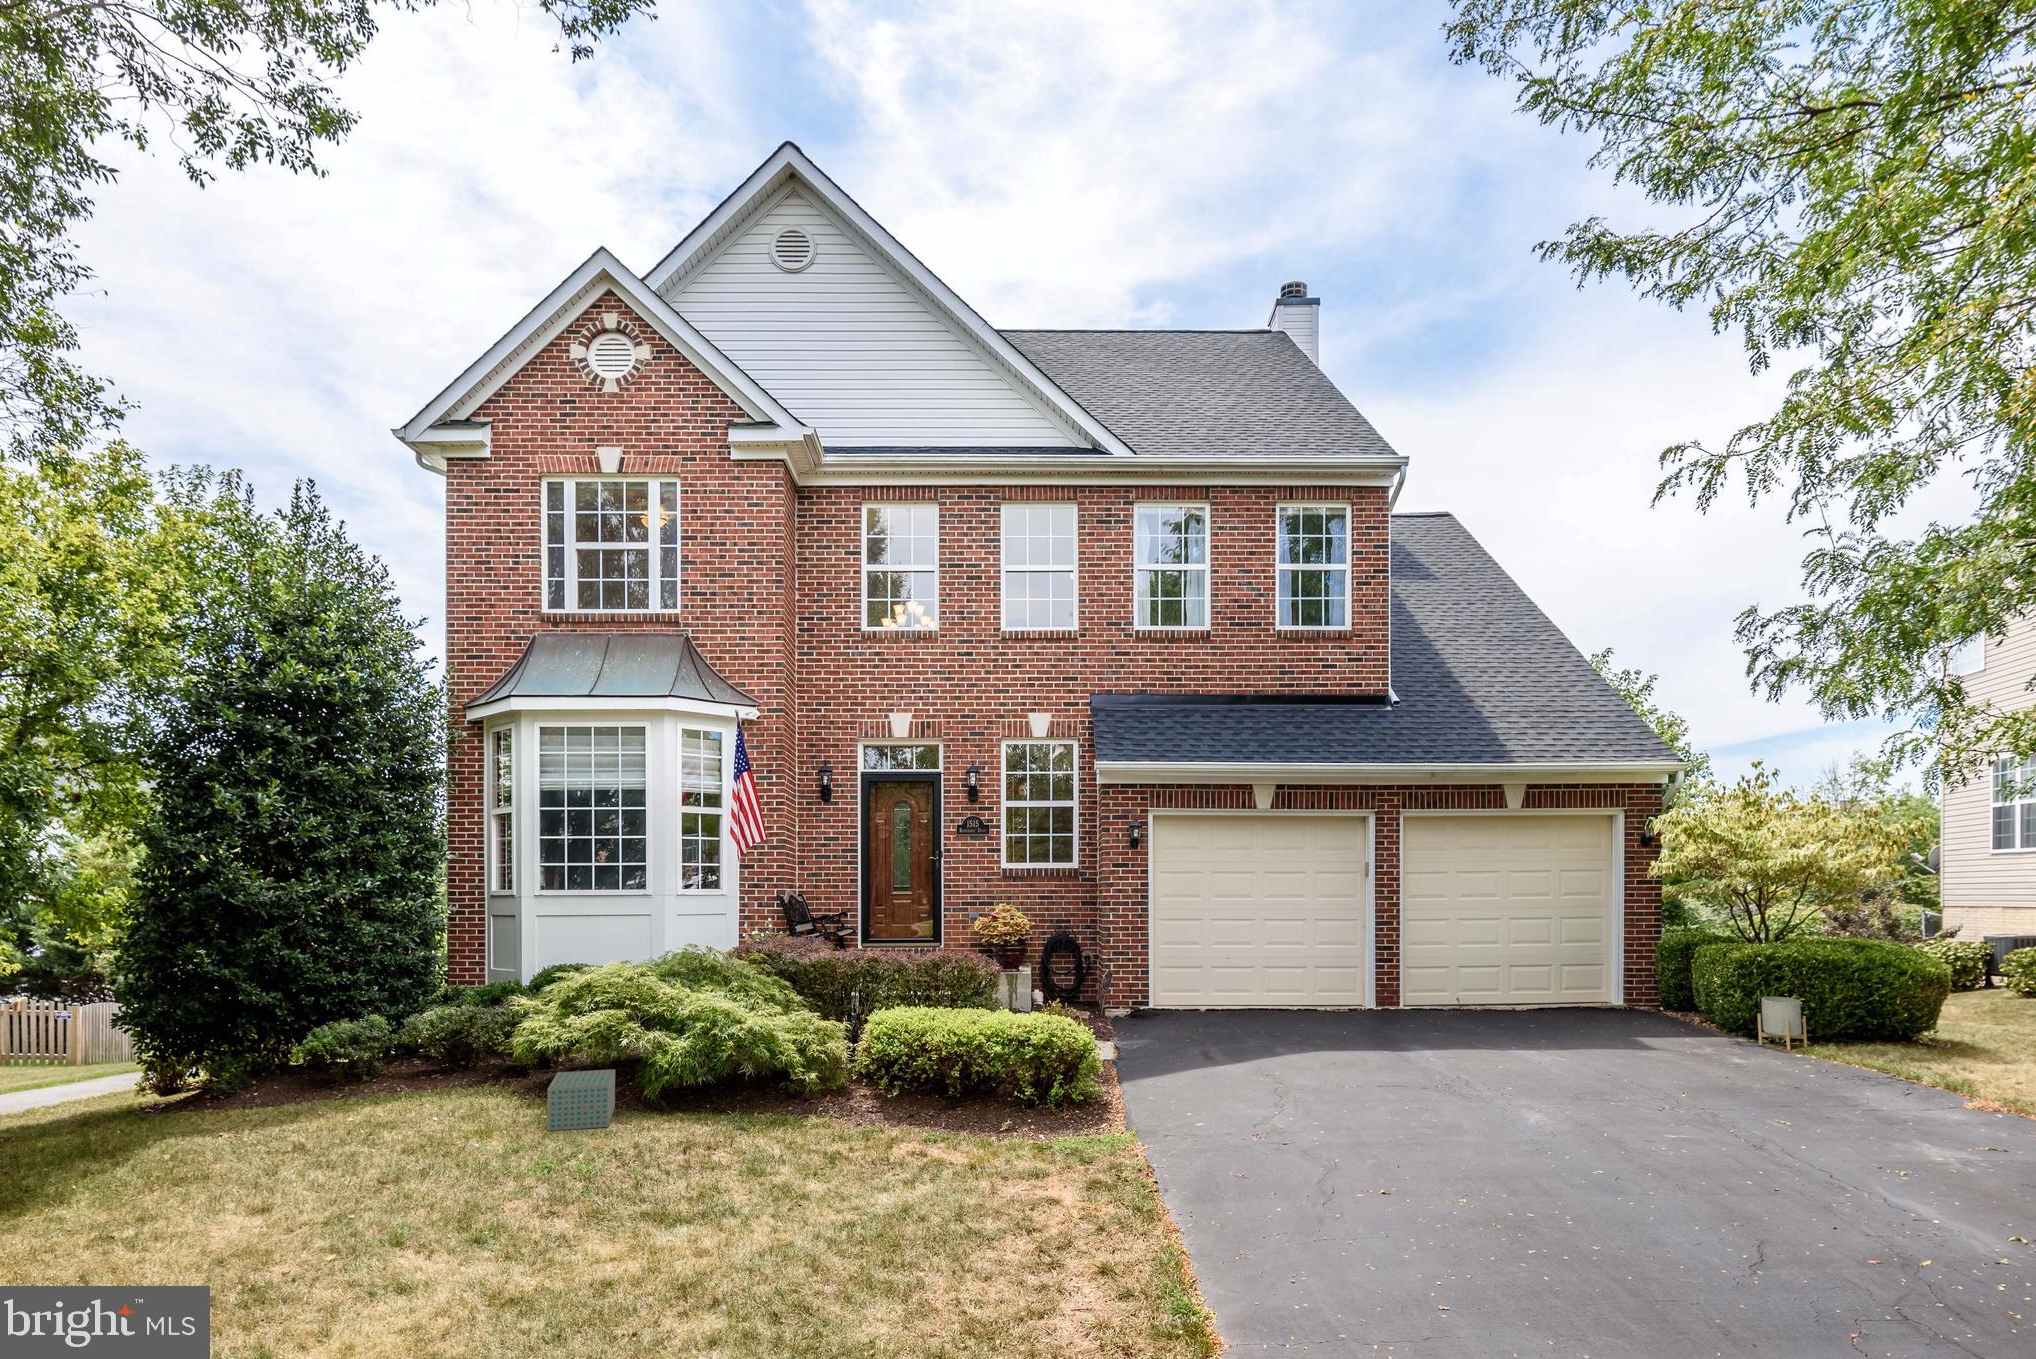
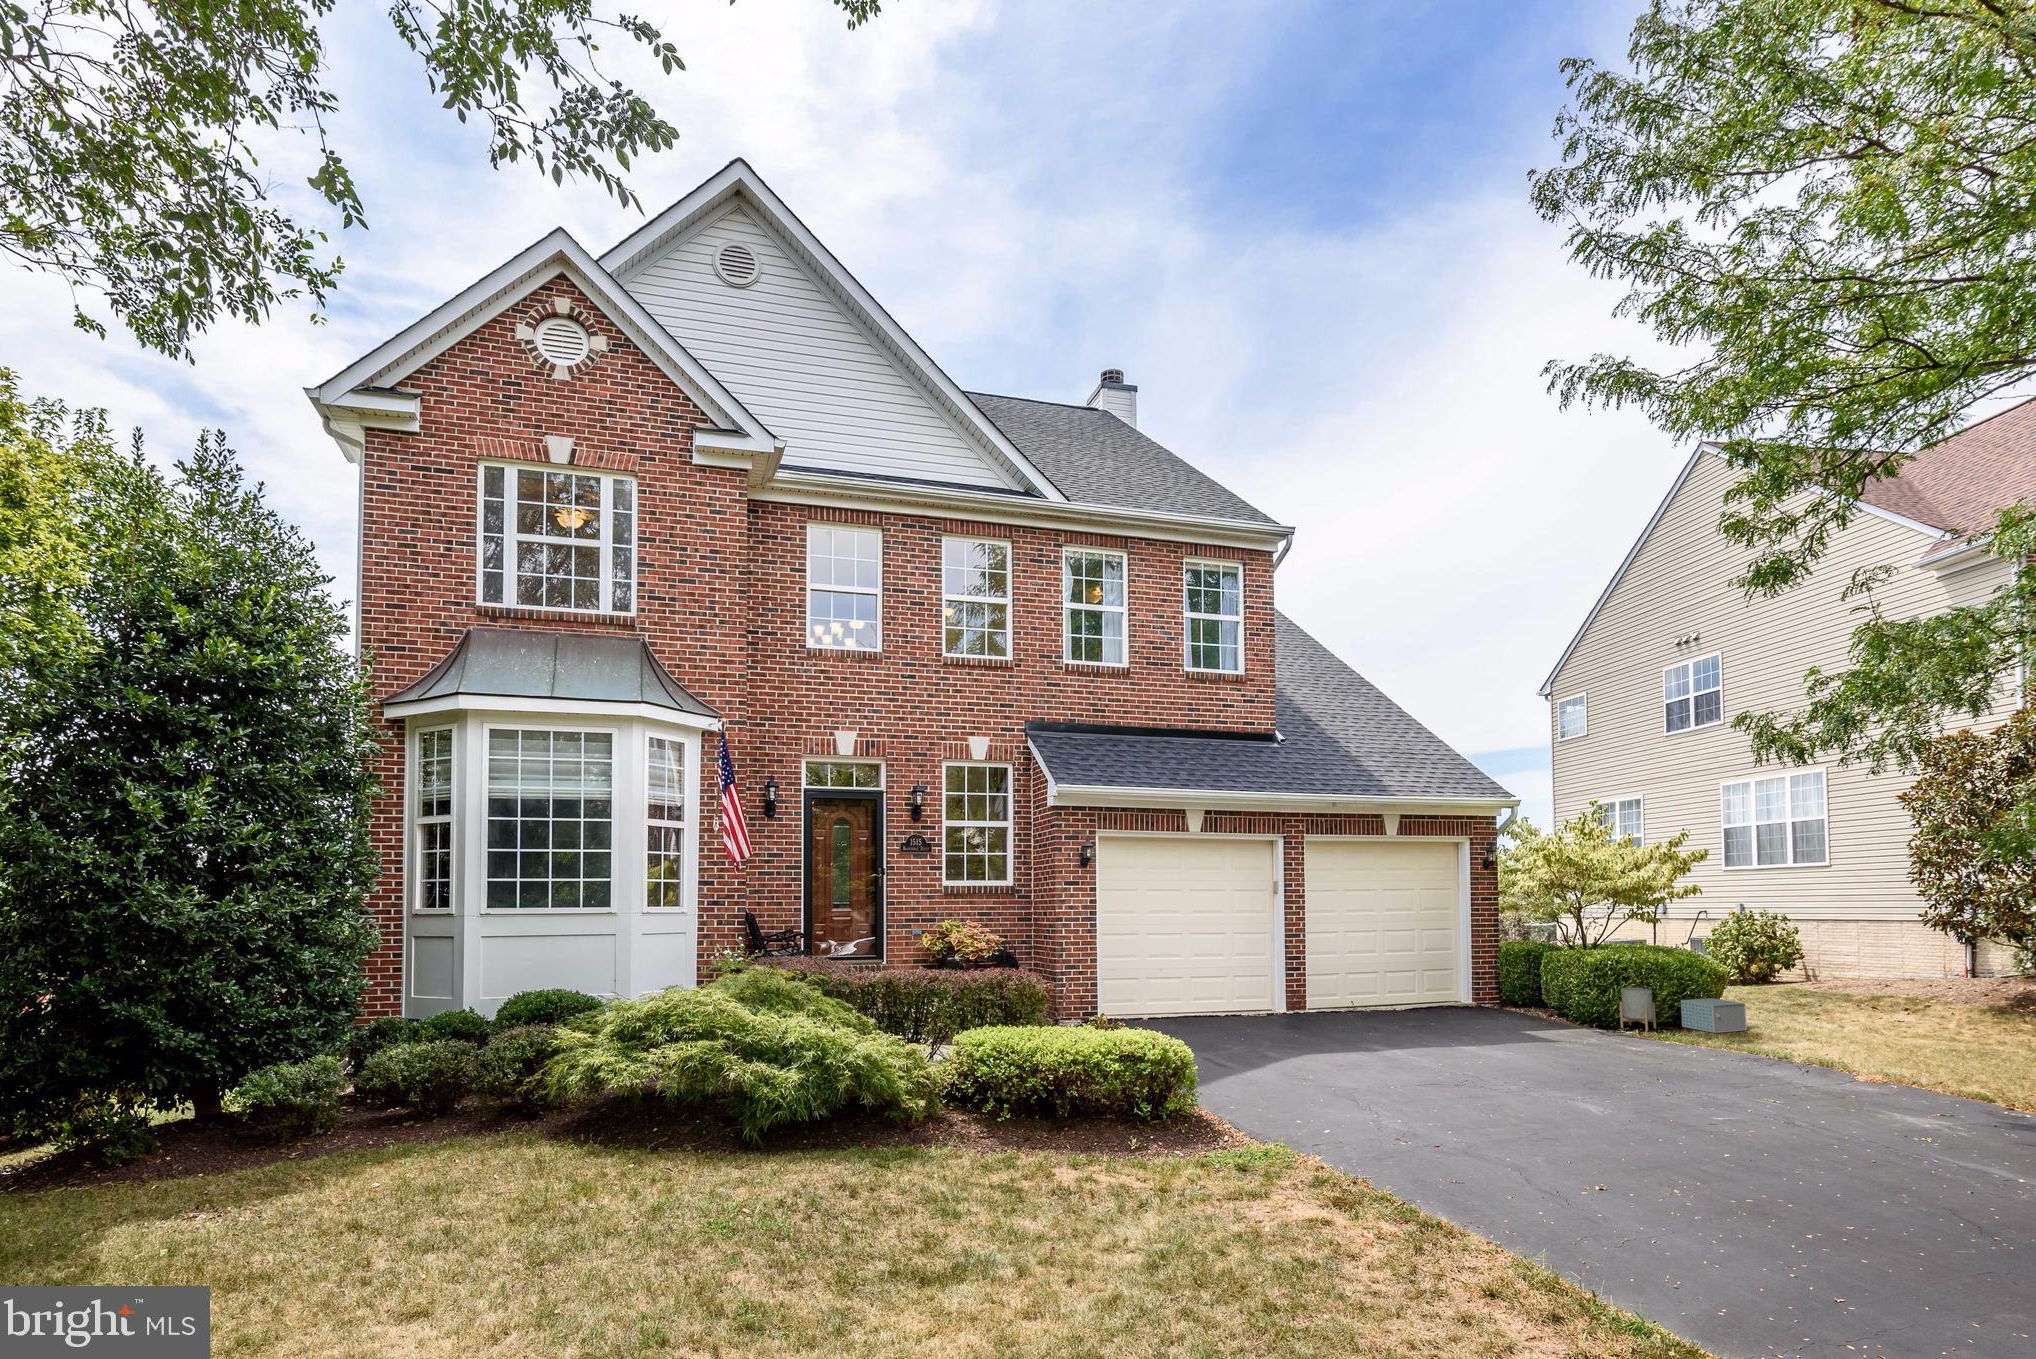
storage box: present [547,1069,615,1131] -> present [1681,998,1747,1033]

